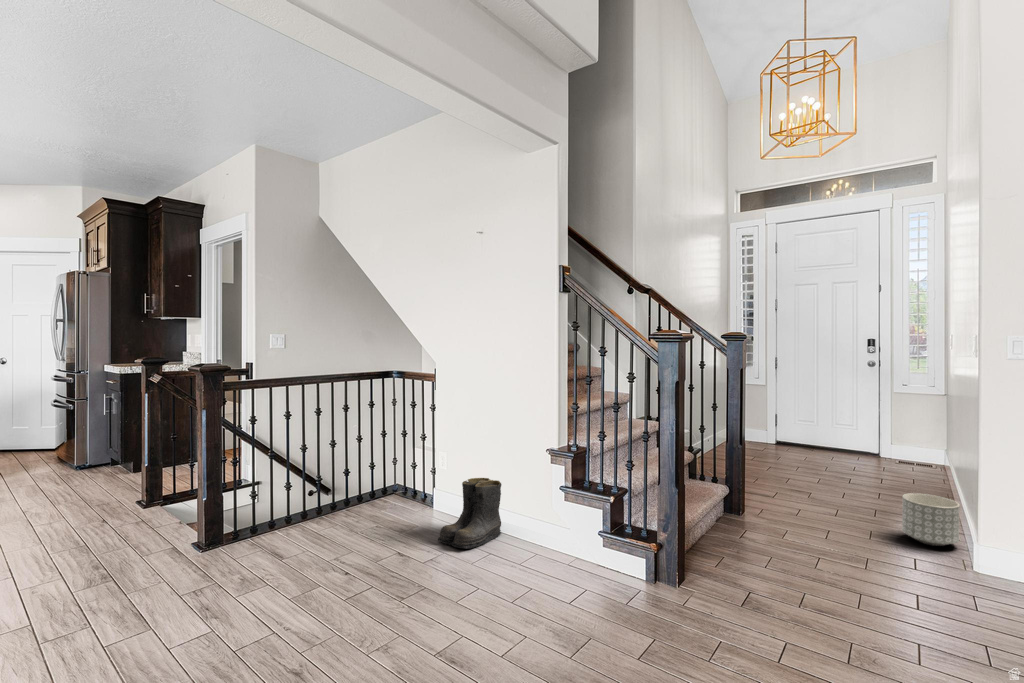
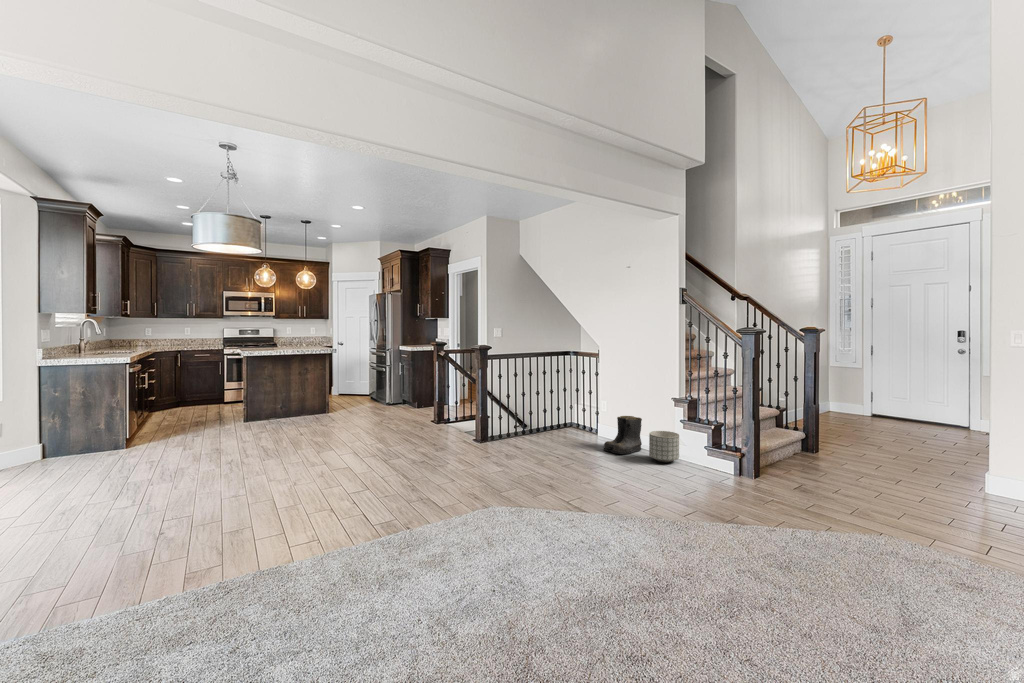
planter: present [902,493,959,546] -> present [649,431,679,463]

